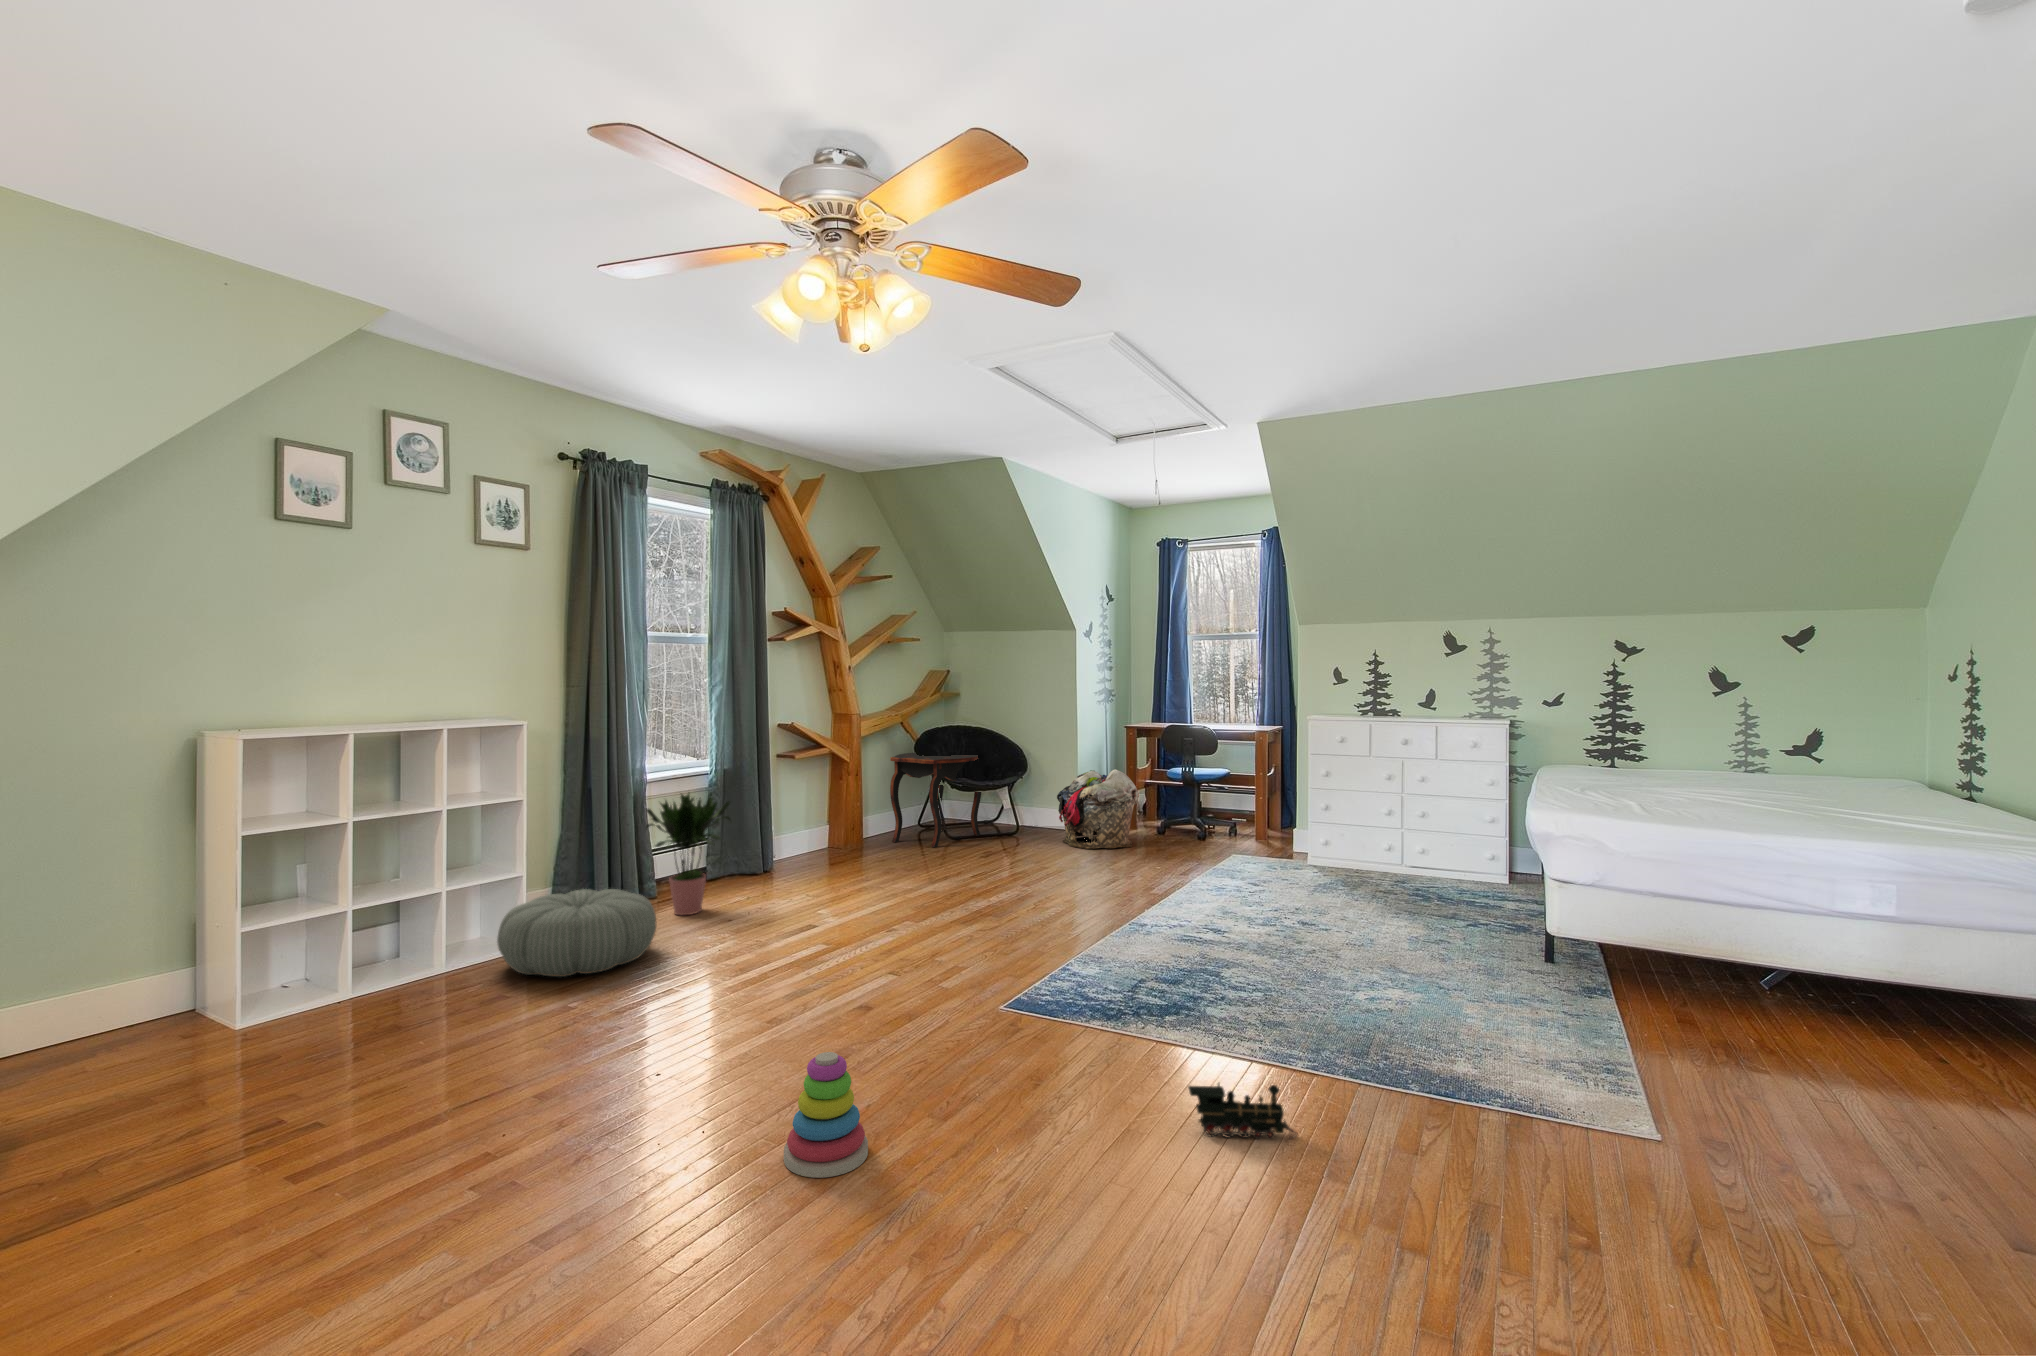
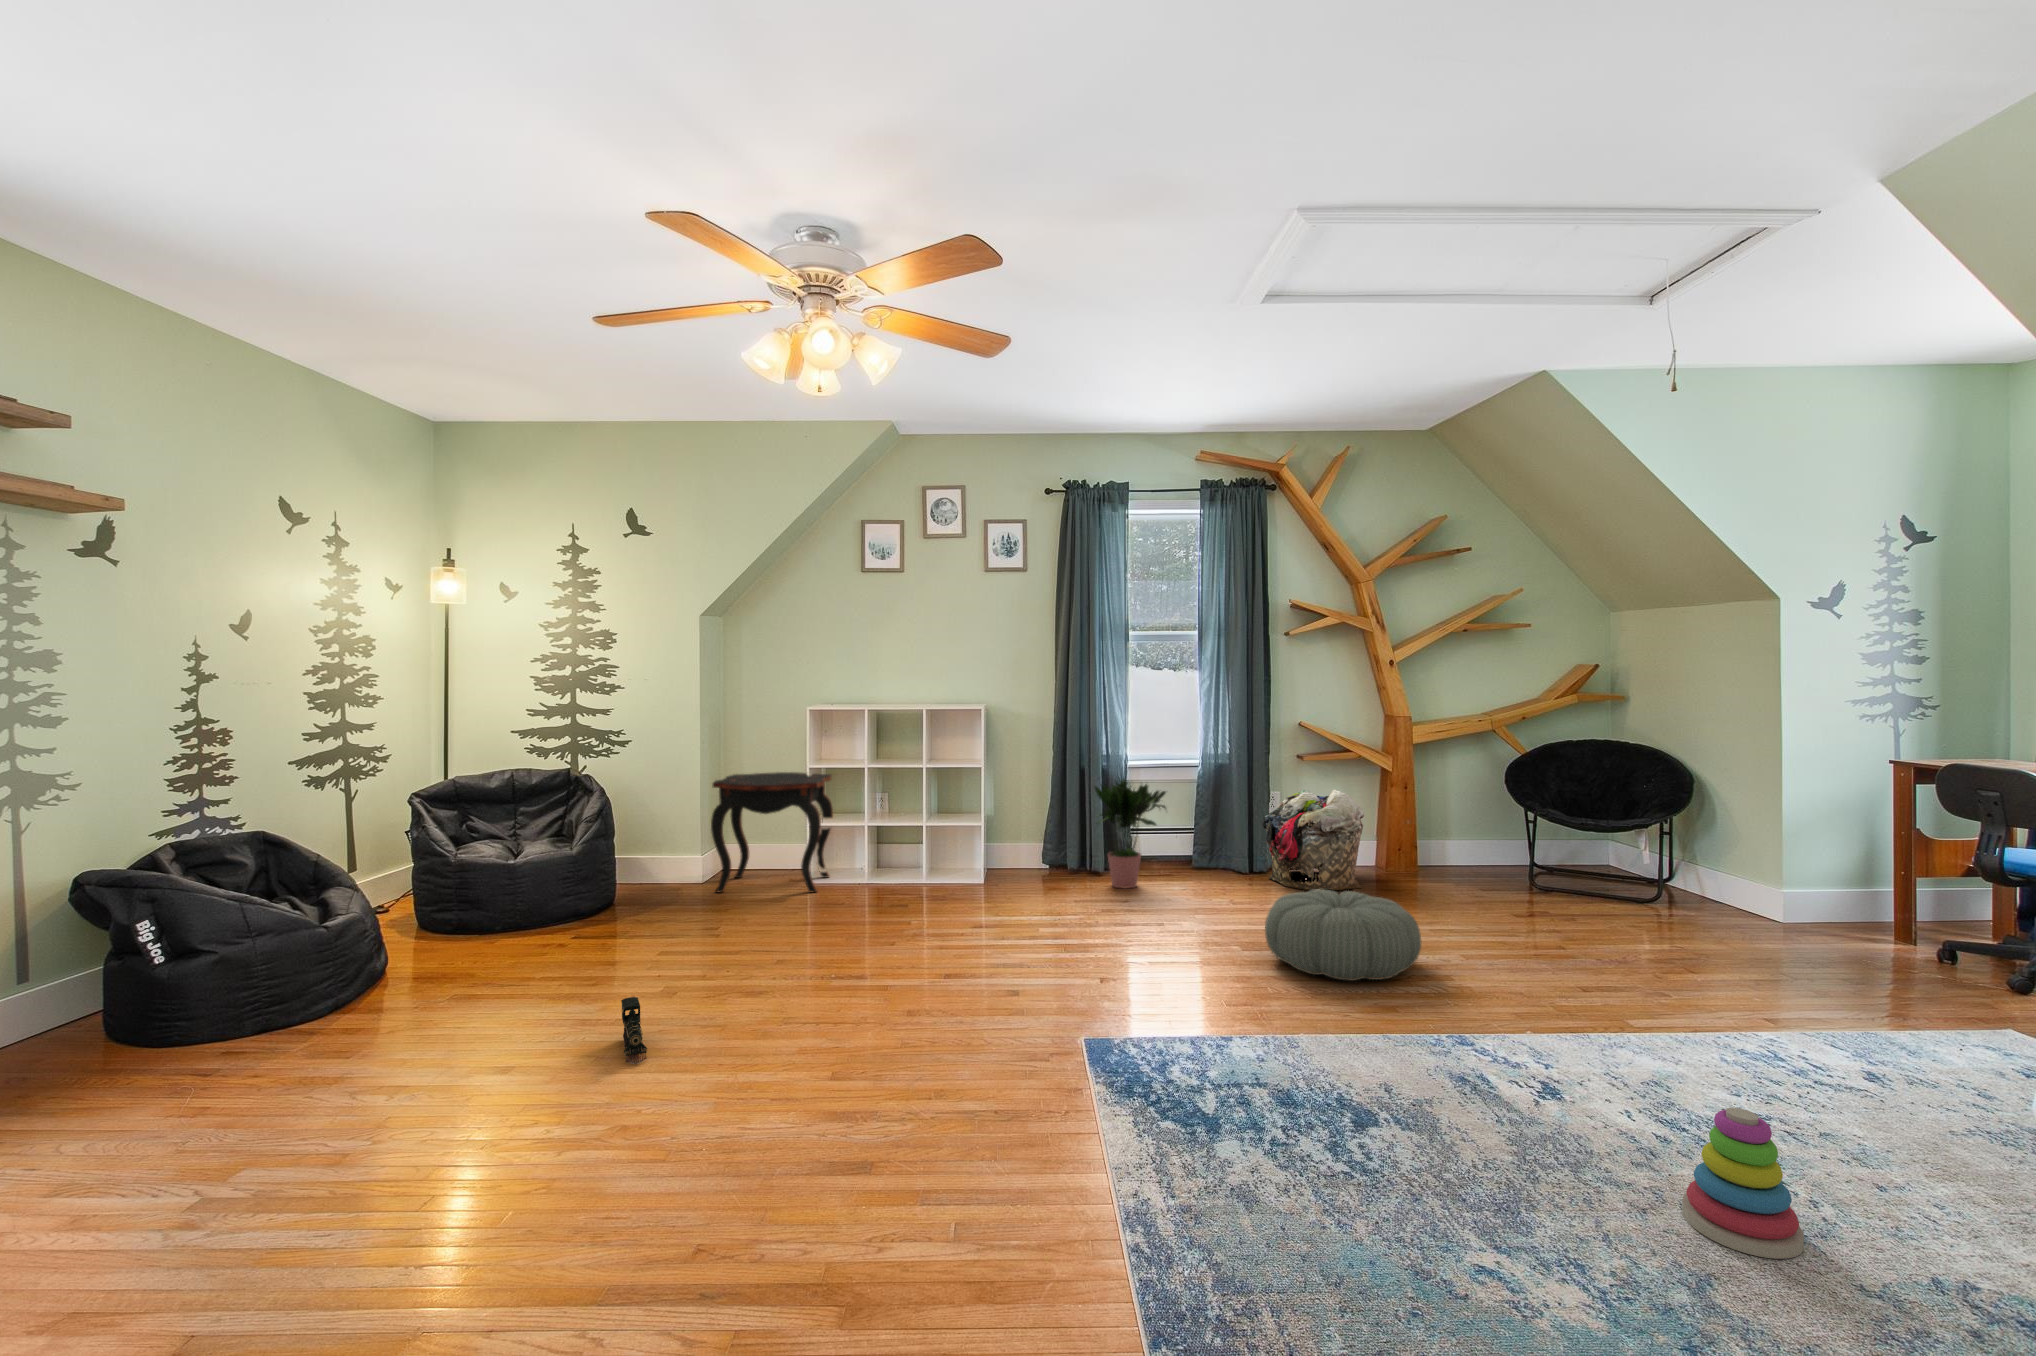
side table: present [890,753,981,847] -> present [711,772,833,893]
laundry basket: present [1057,769,1139,849] -> present [1262,790,1364,890]
pouf: present [497,889,657,977] -> present [1265,889,1421,981]
stacking toy: present [784,1052,868,1178] -> present [1682,1108,1804,1259]
toy train: present [1188,1084,1297,1138] -> present [621,997,647,1064]

